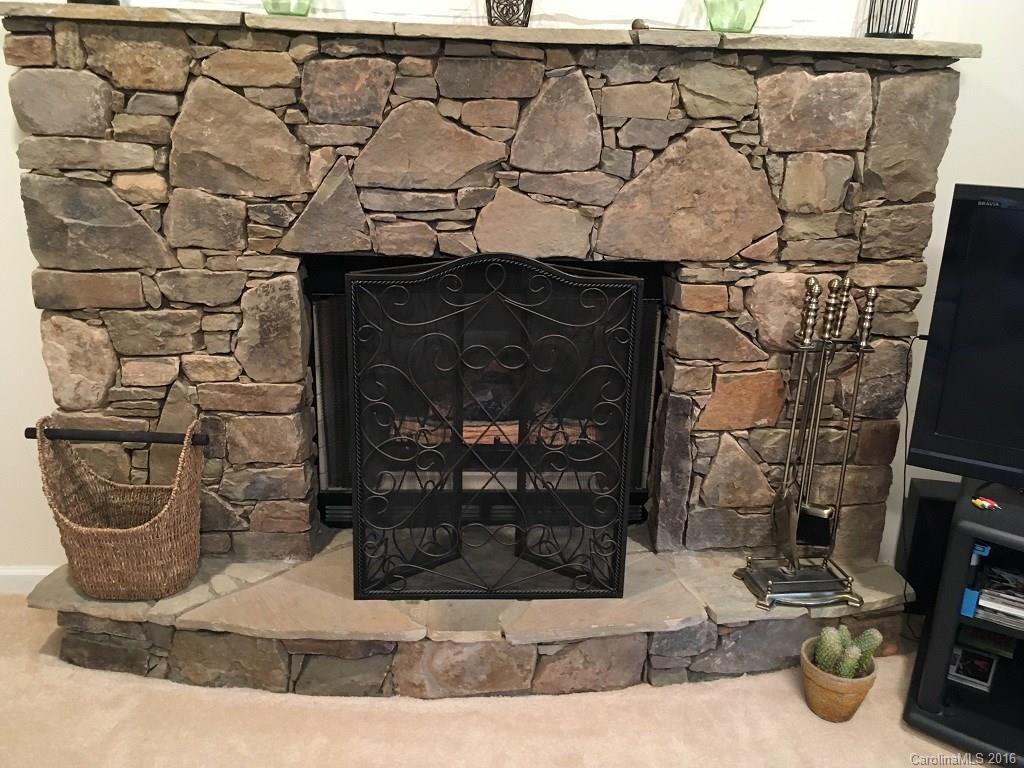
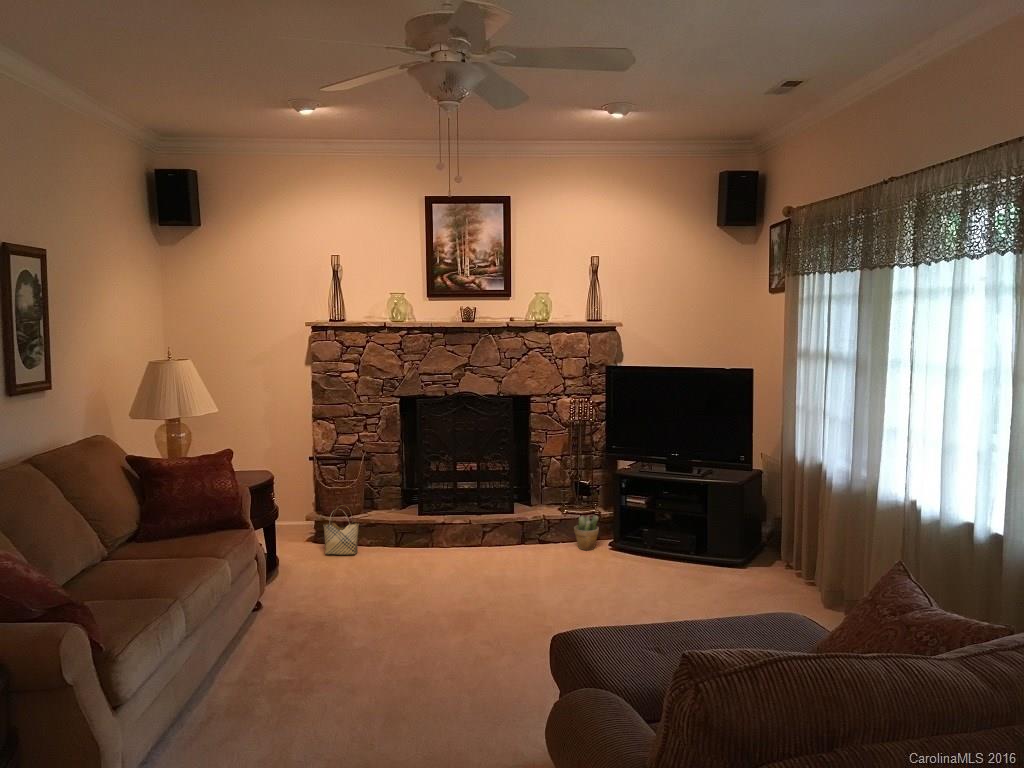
woven basket: none [52,584,171,737] -> present [323,505,359,555]

